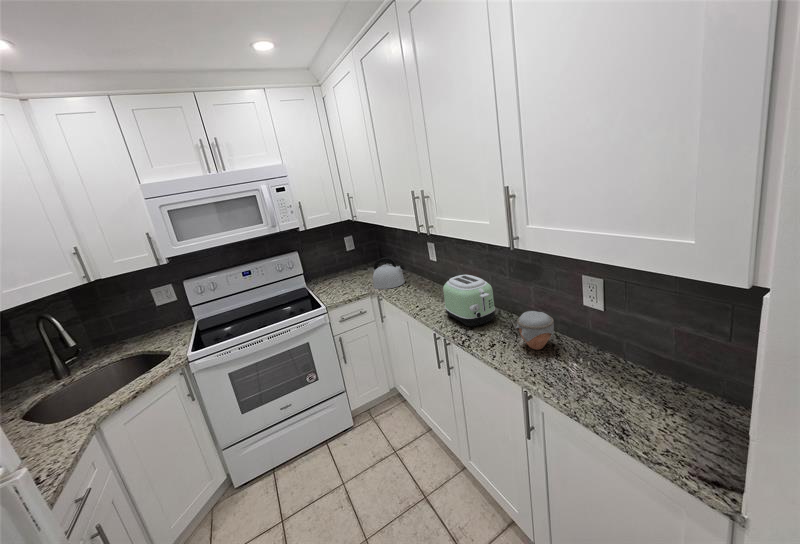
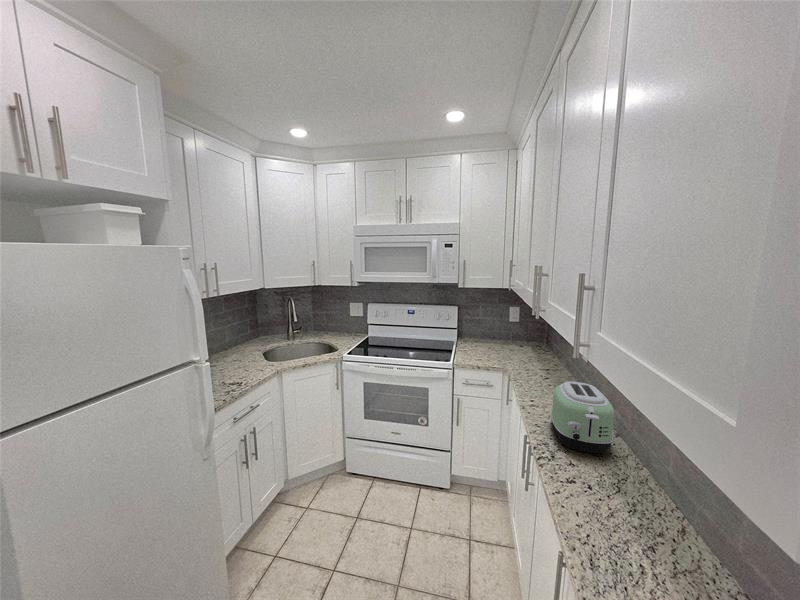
kettle: present [373,257,405,289] -> none [511,337,550,372]
jar: present [516,311,554,350] -> none [600,461,668,523]

